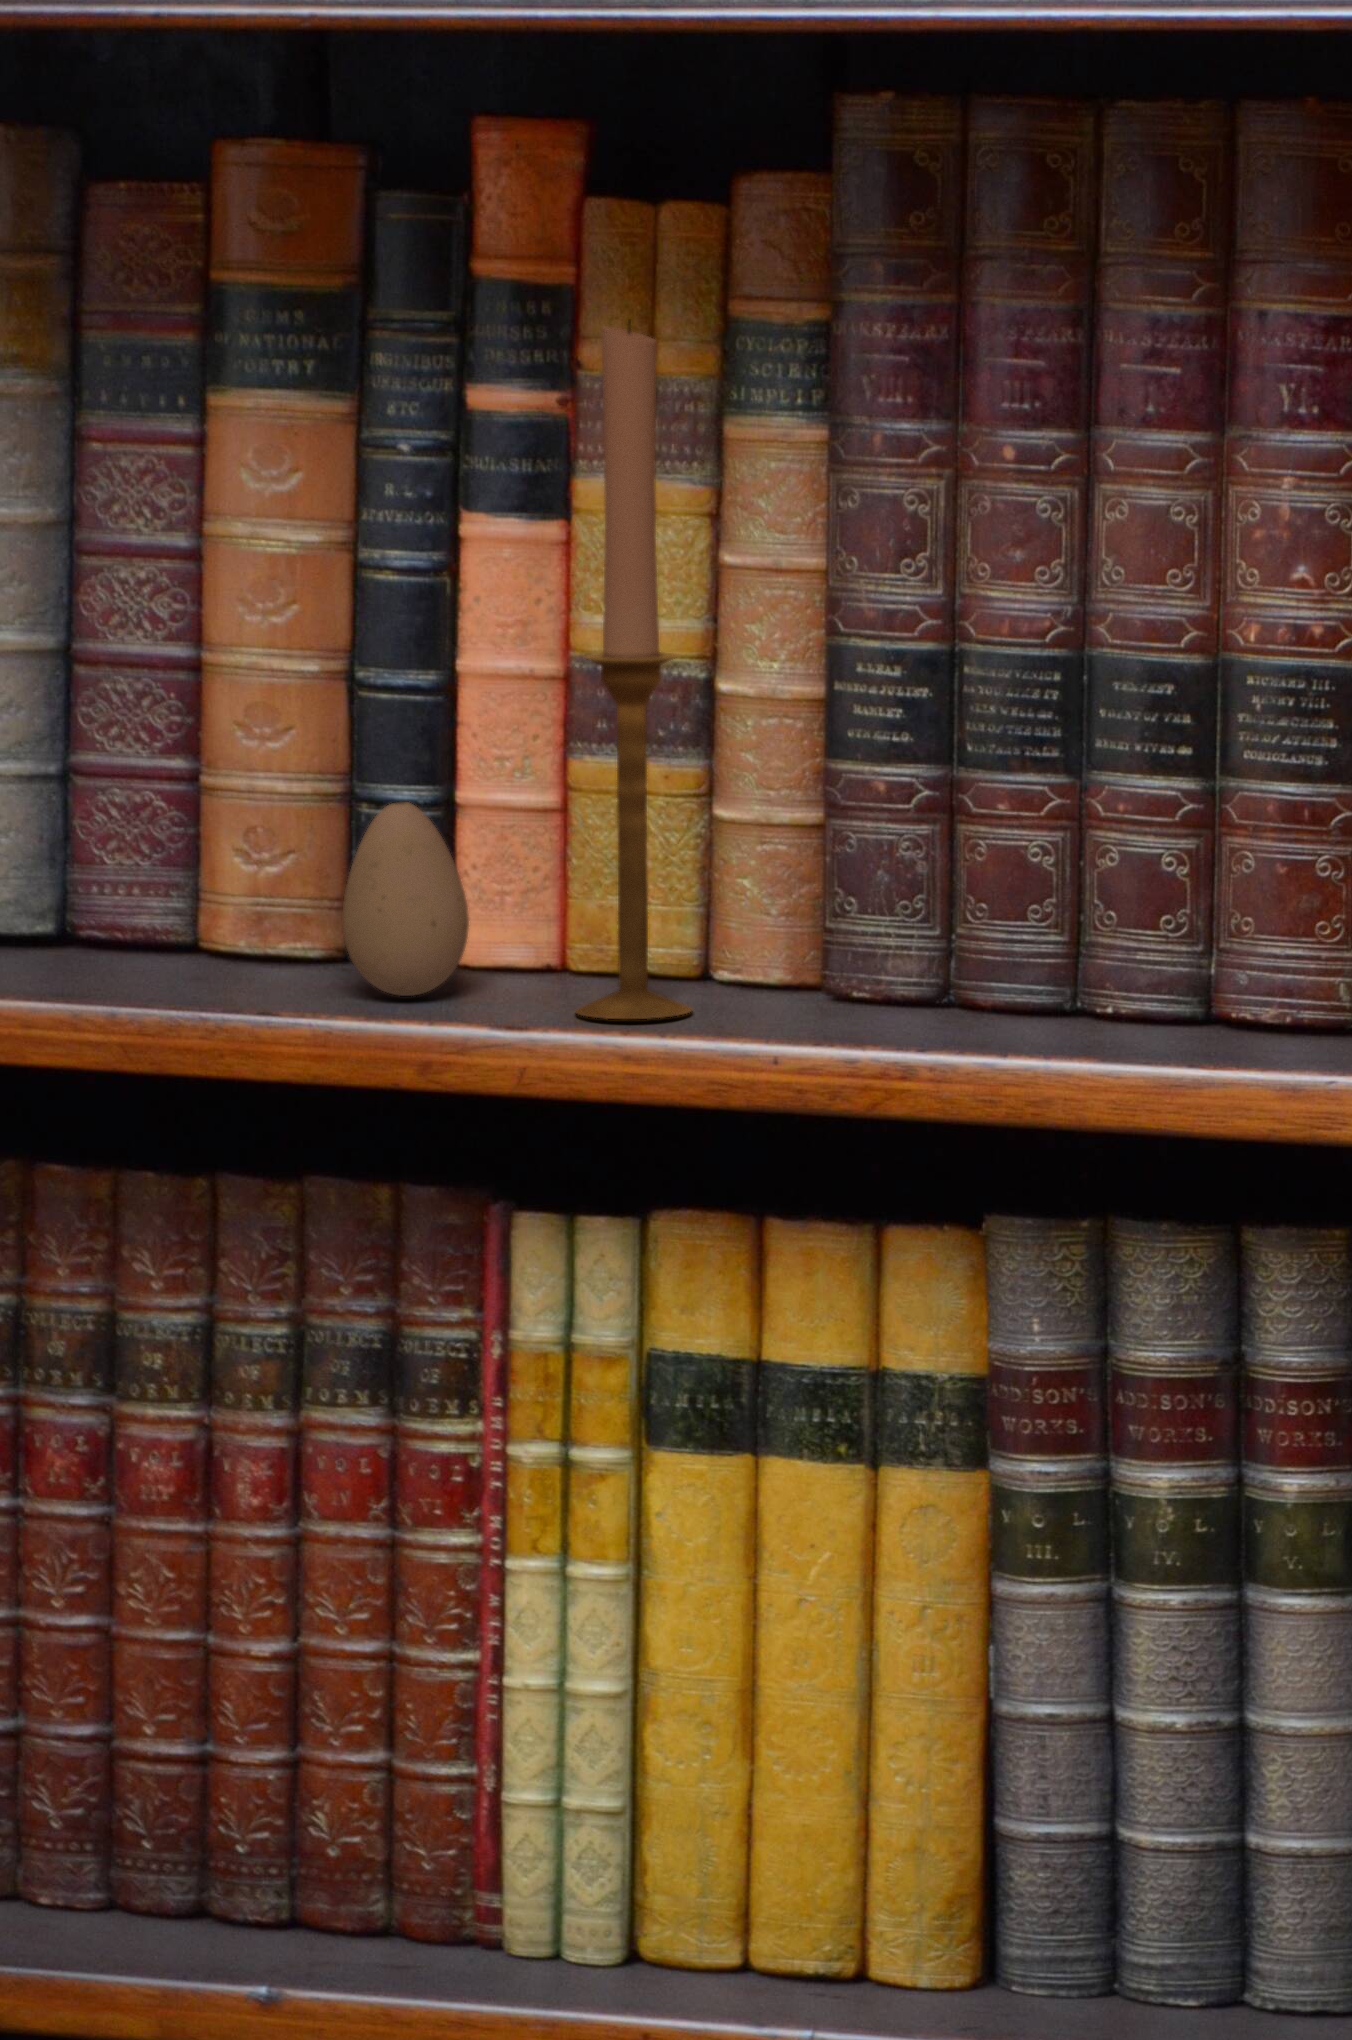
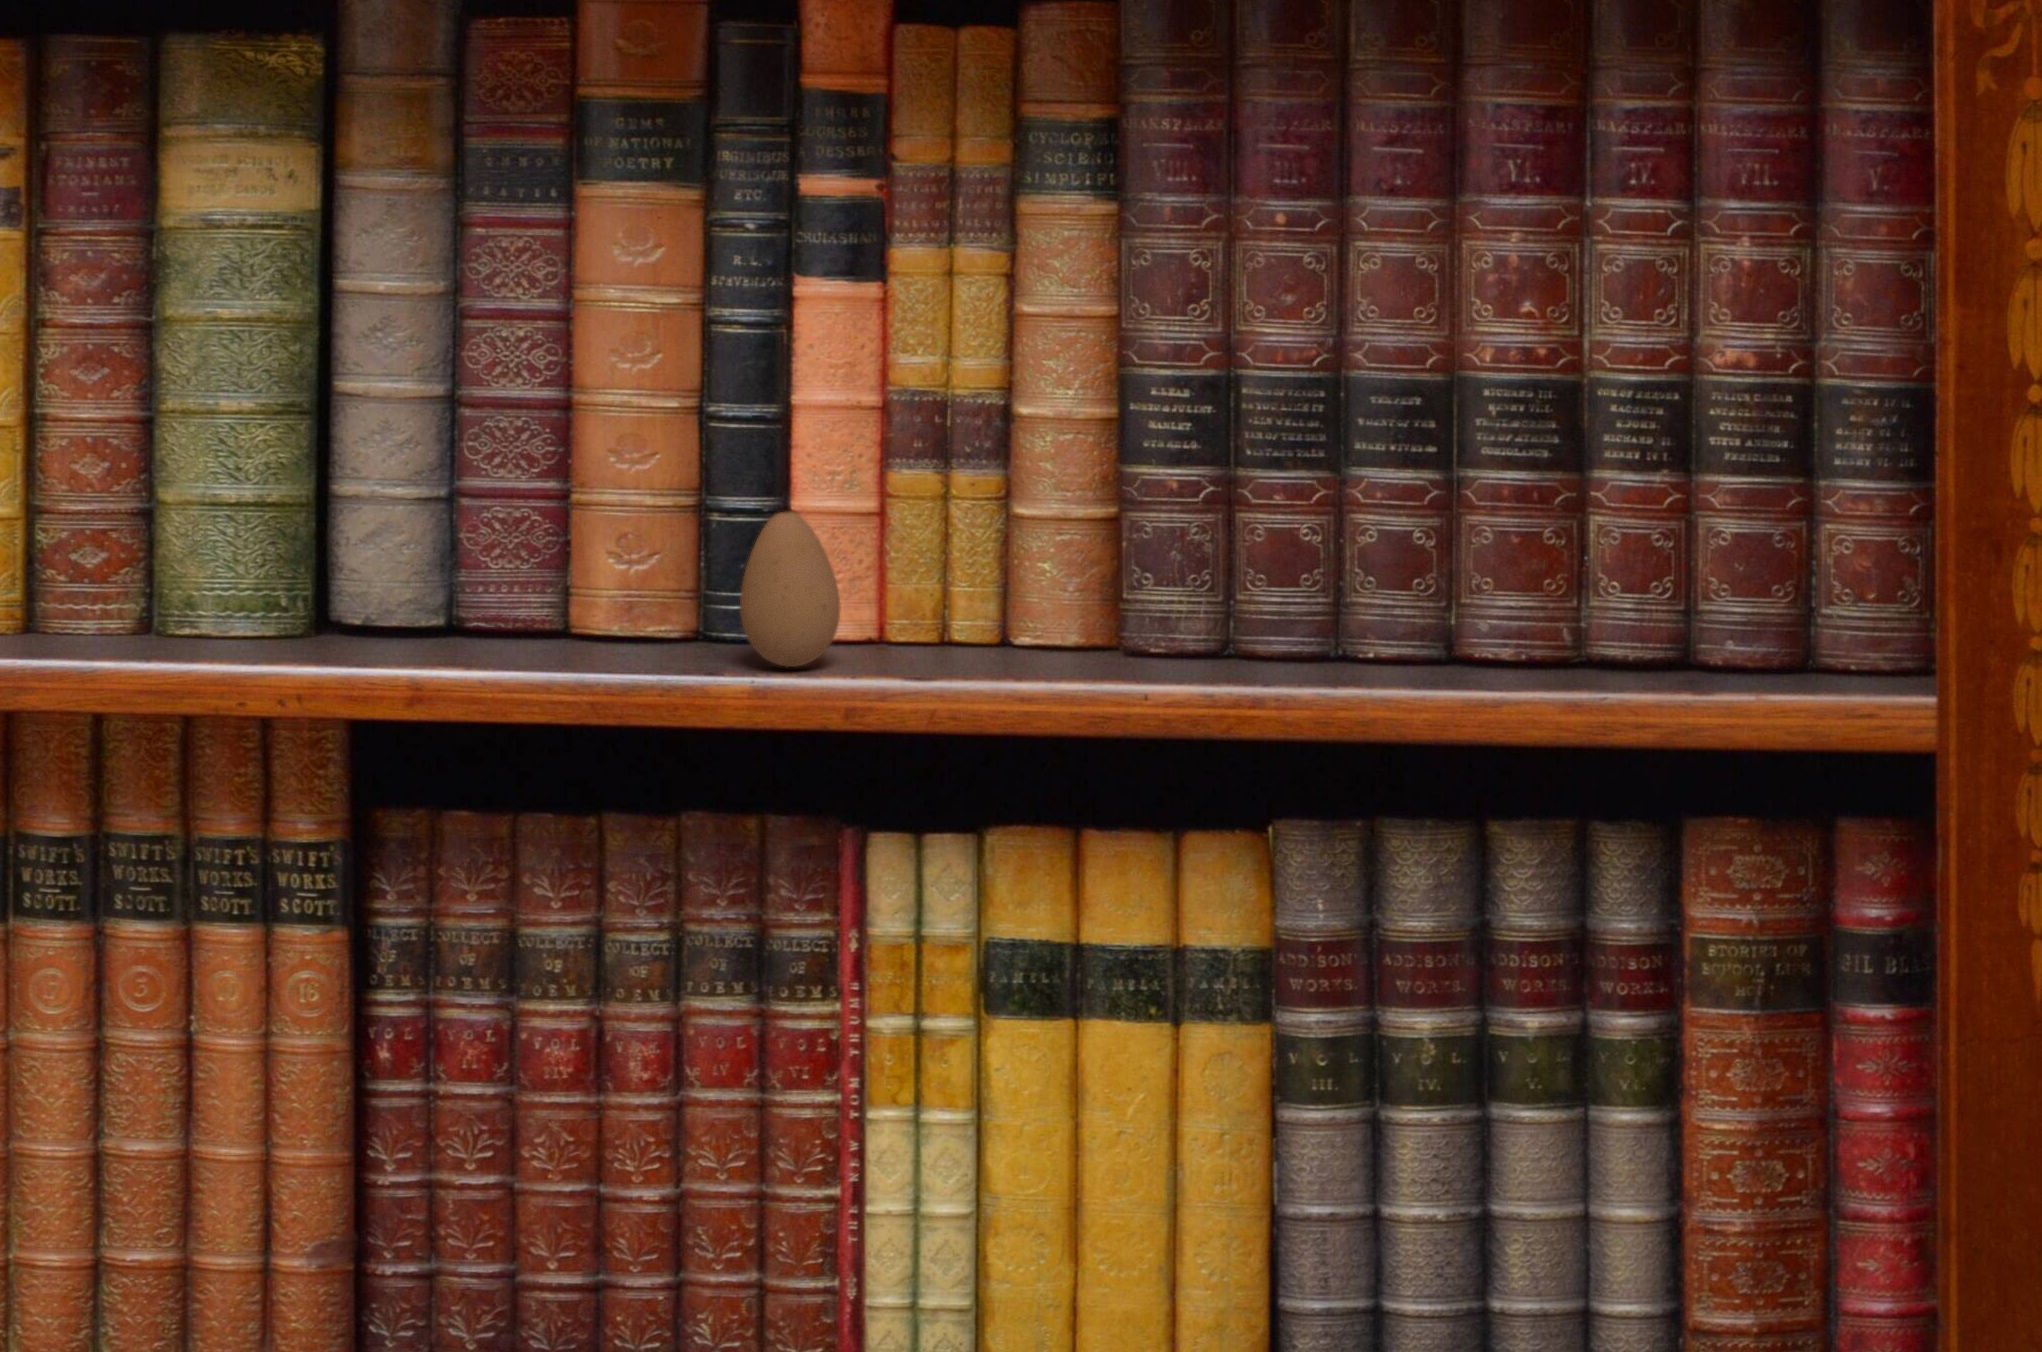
candlestick: present [575,321,693,1019] -> none [940,120,1034,677]

